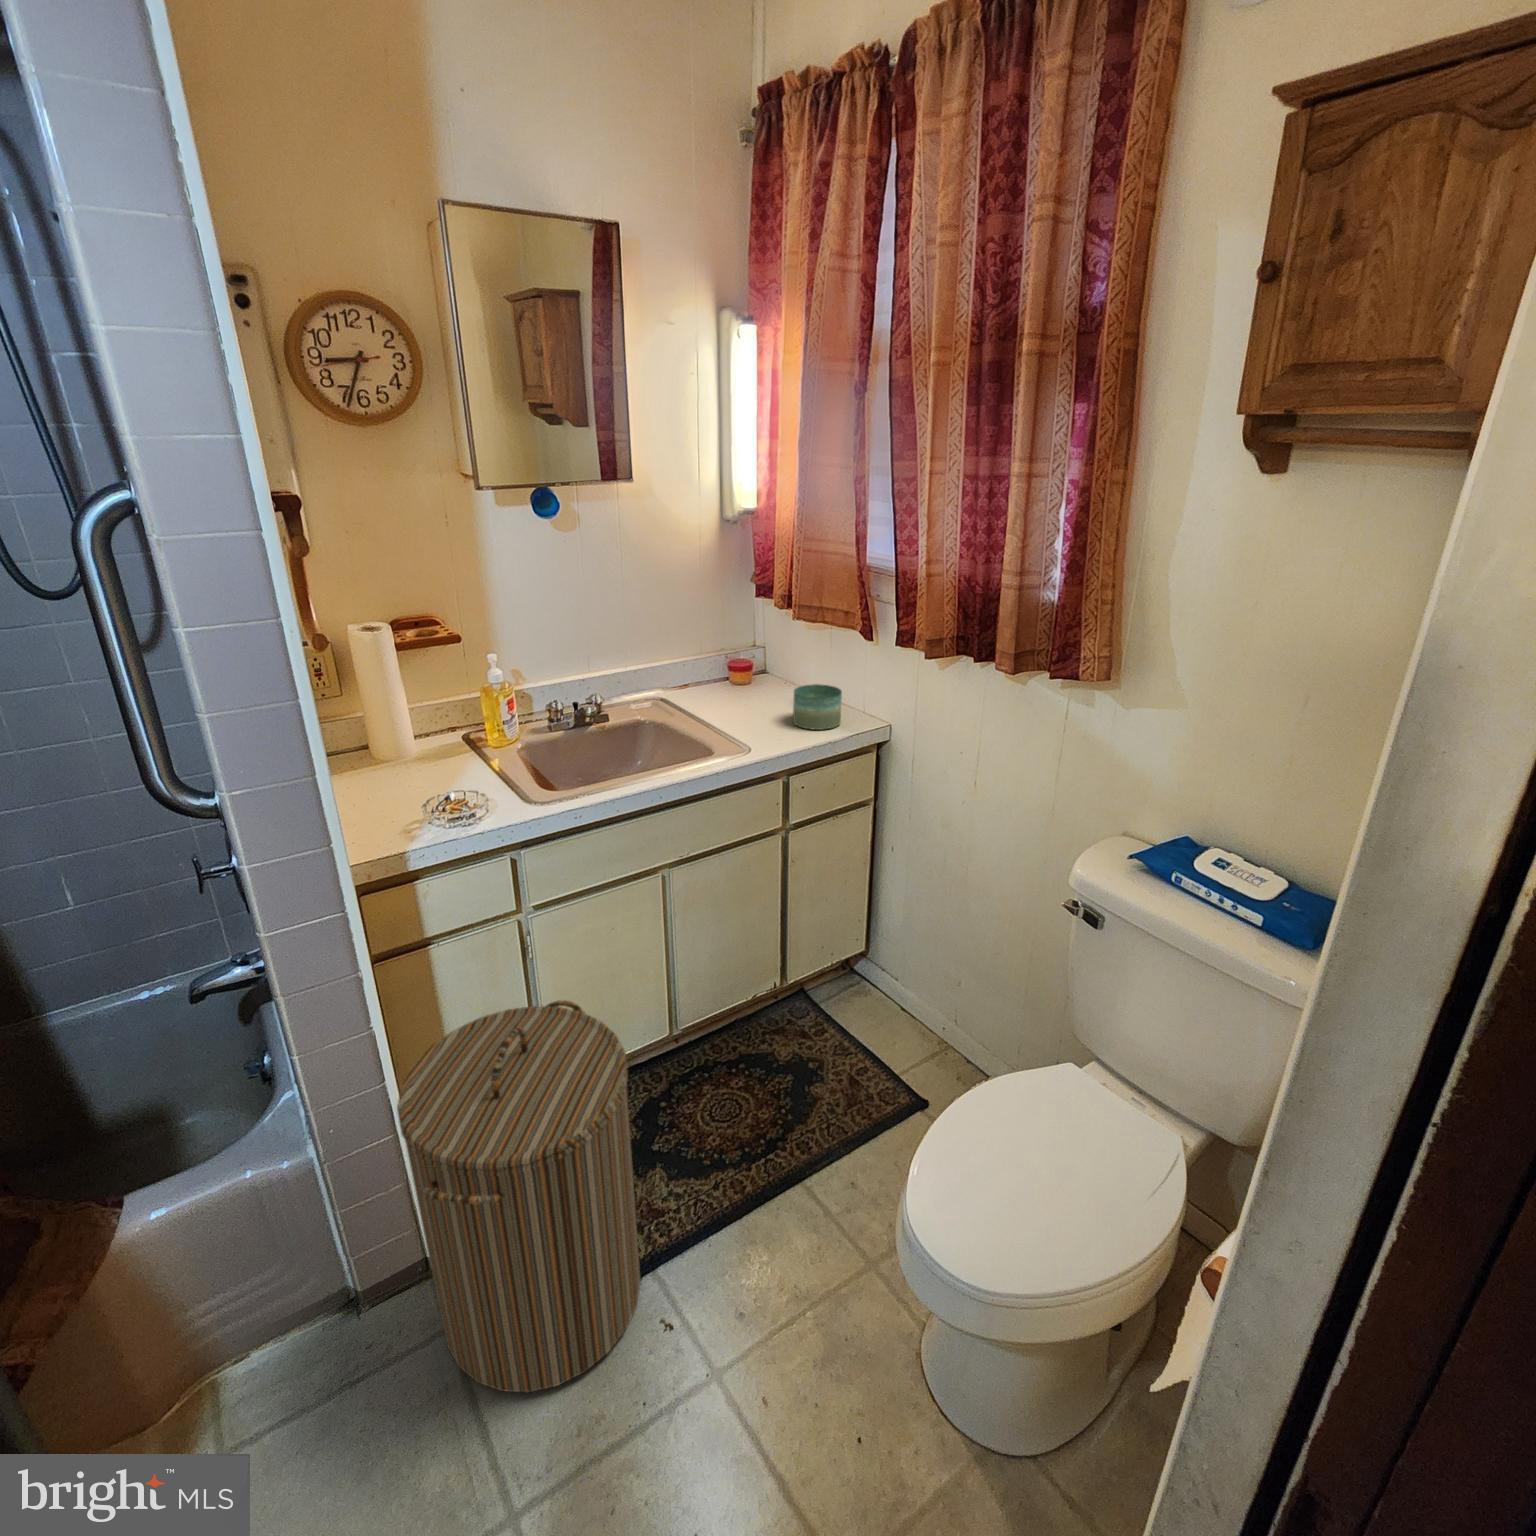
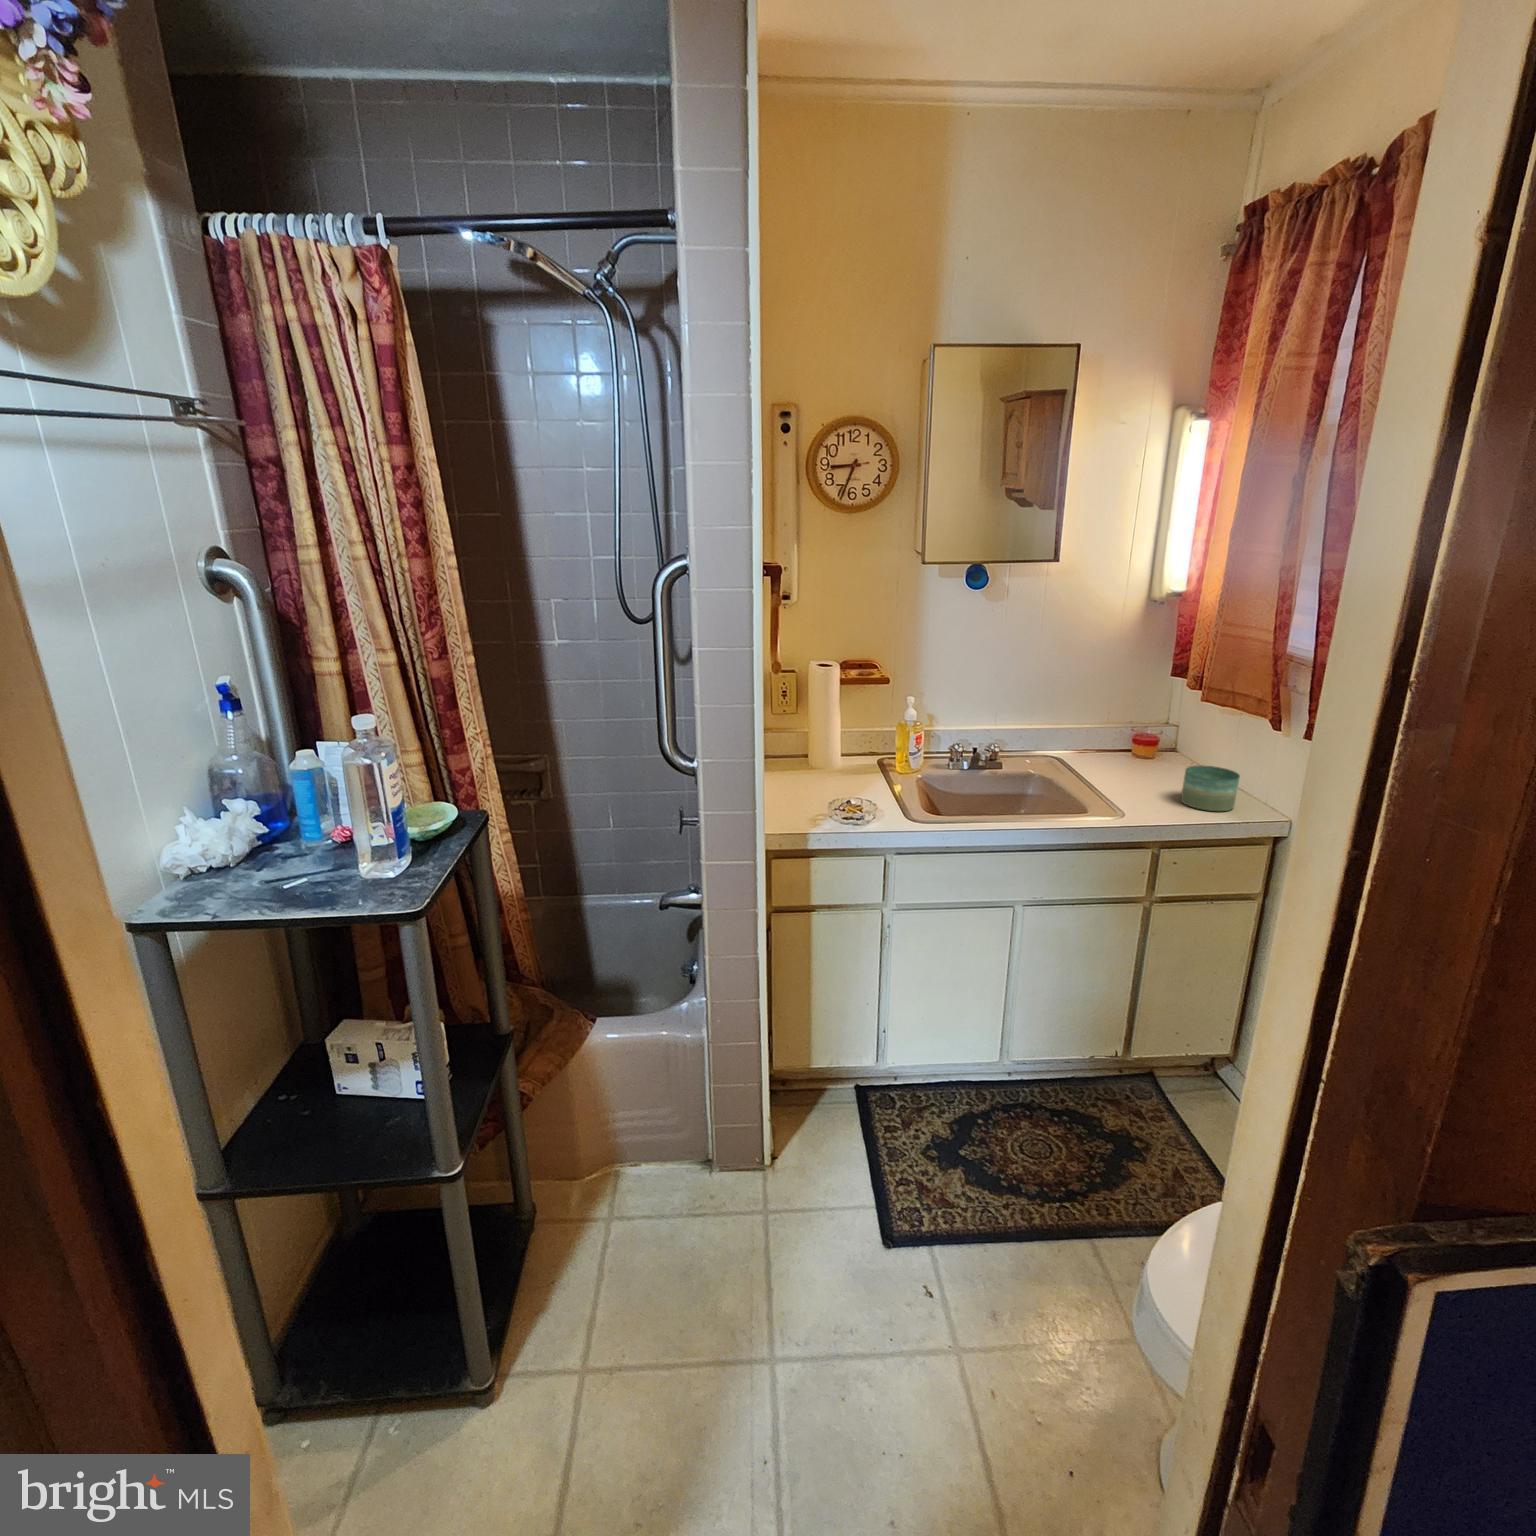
laundry hamper: present [397,1000,641,1392] -> none [759,975,937,1291]

